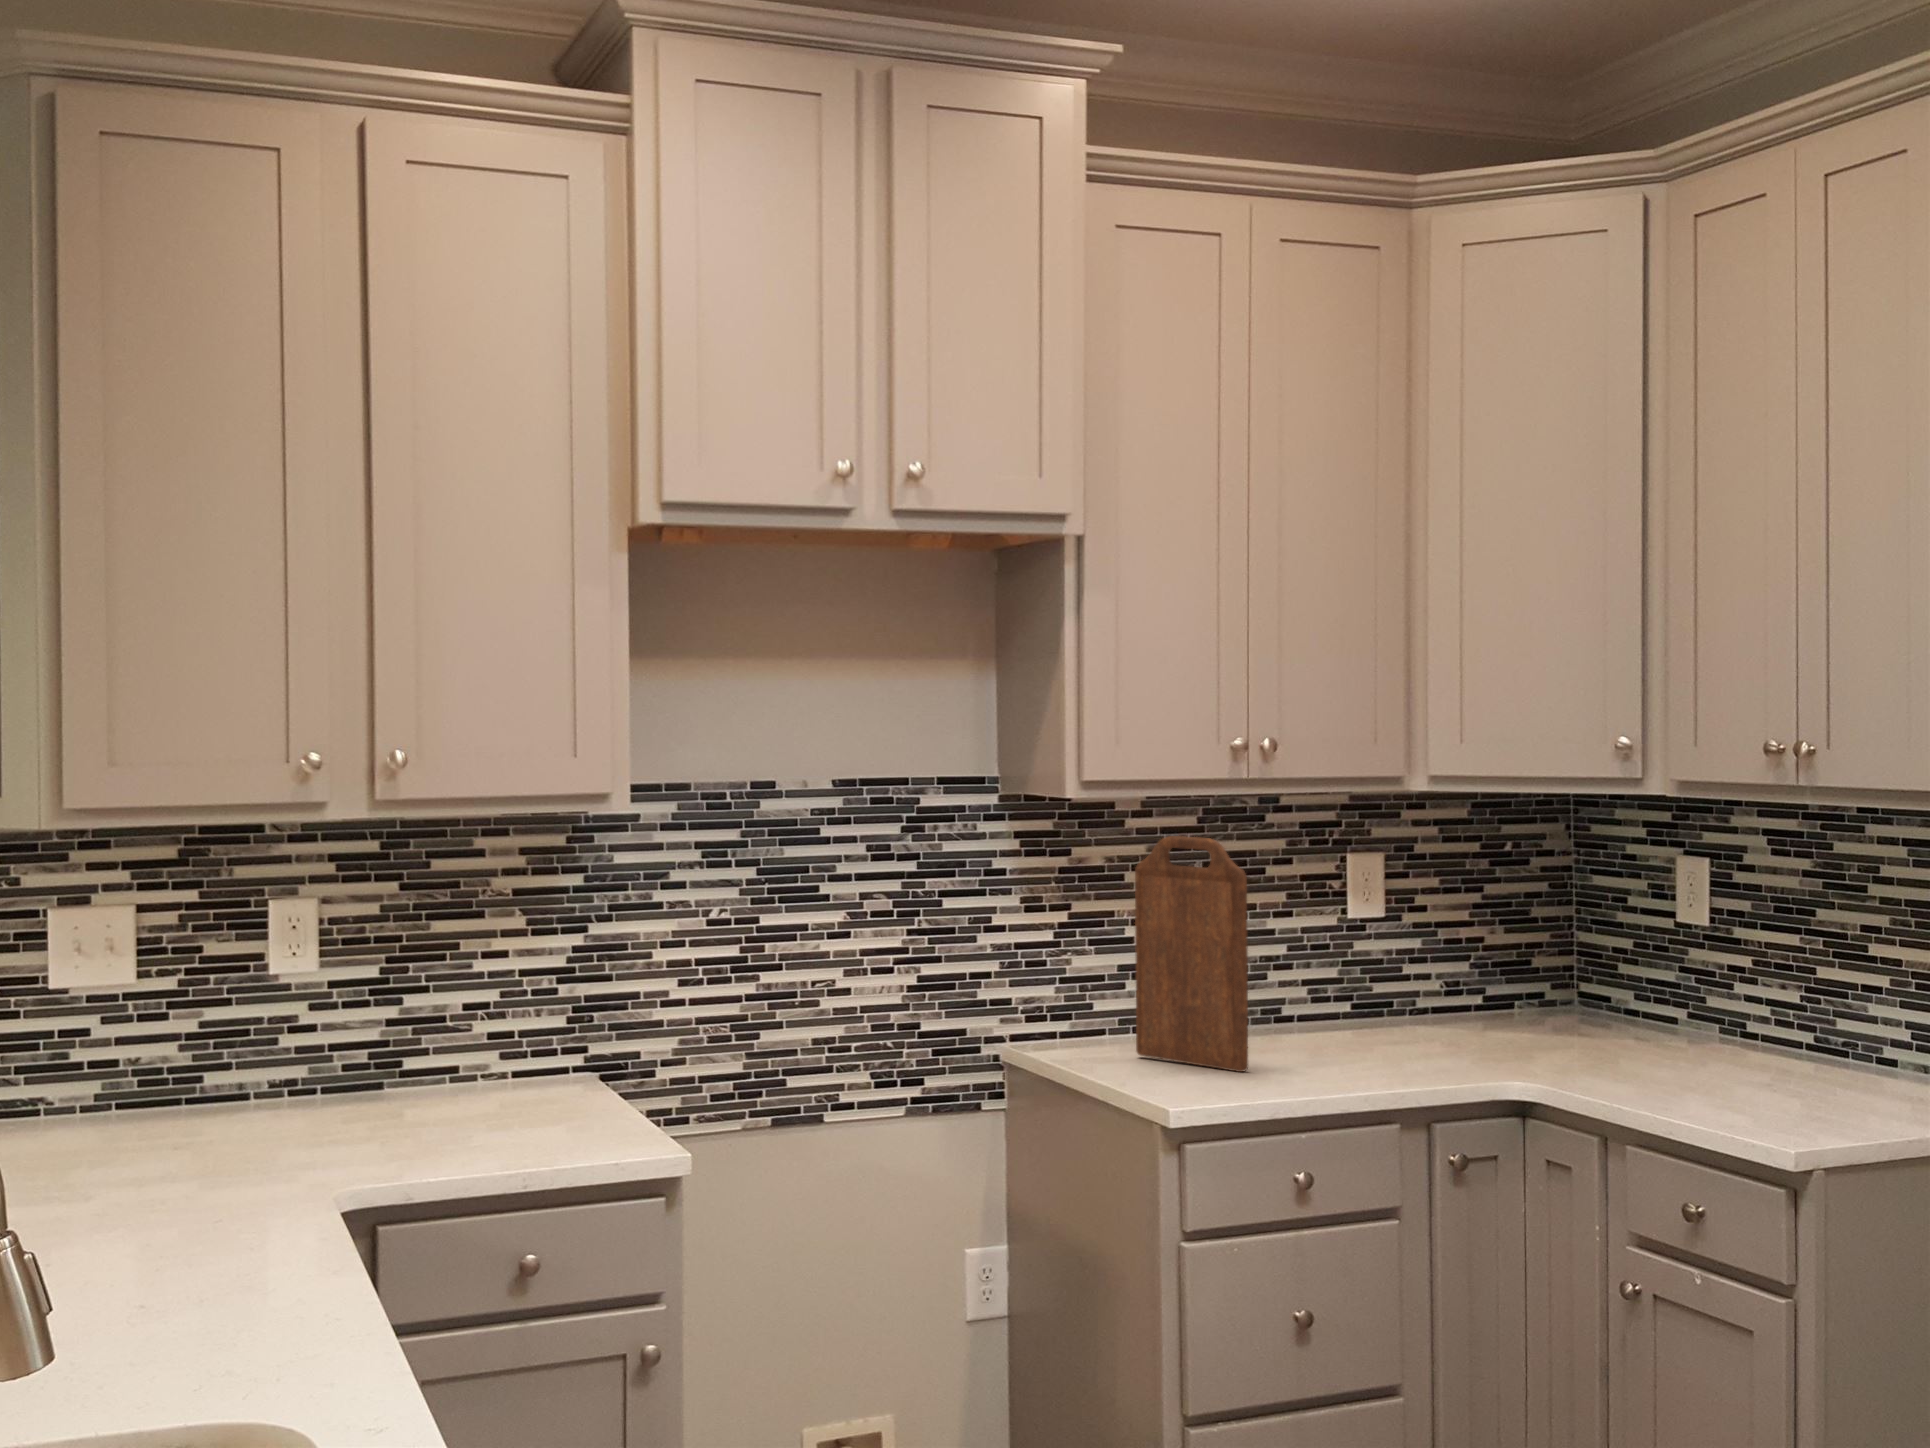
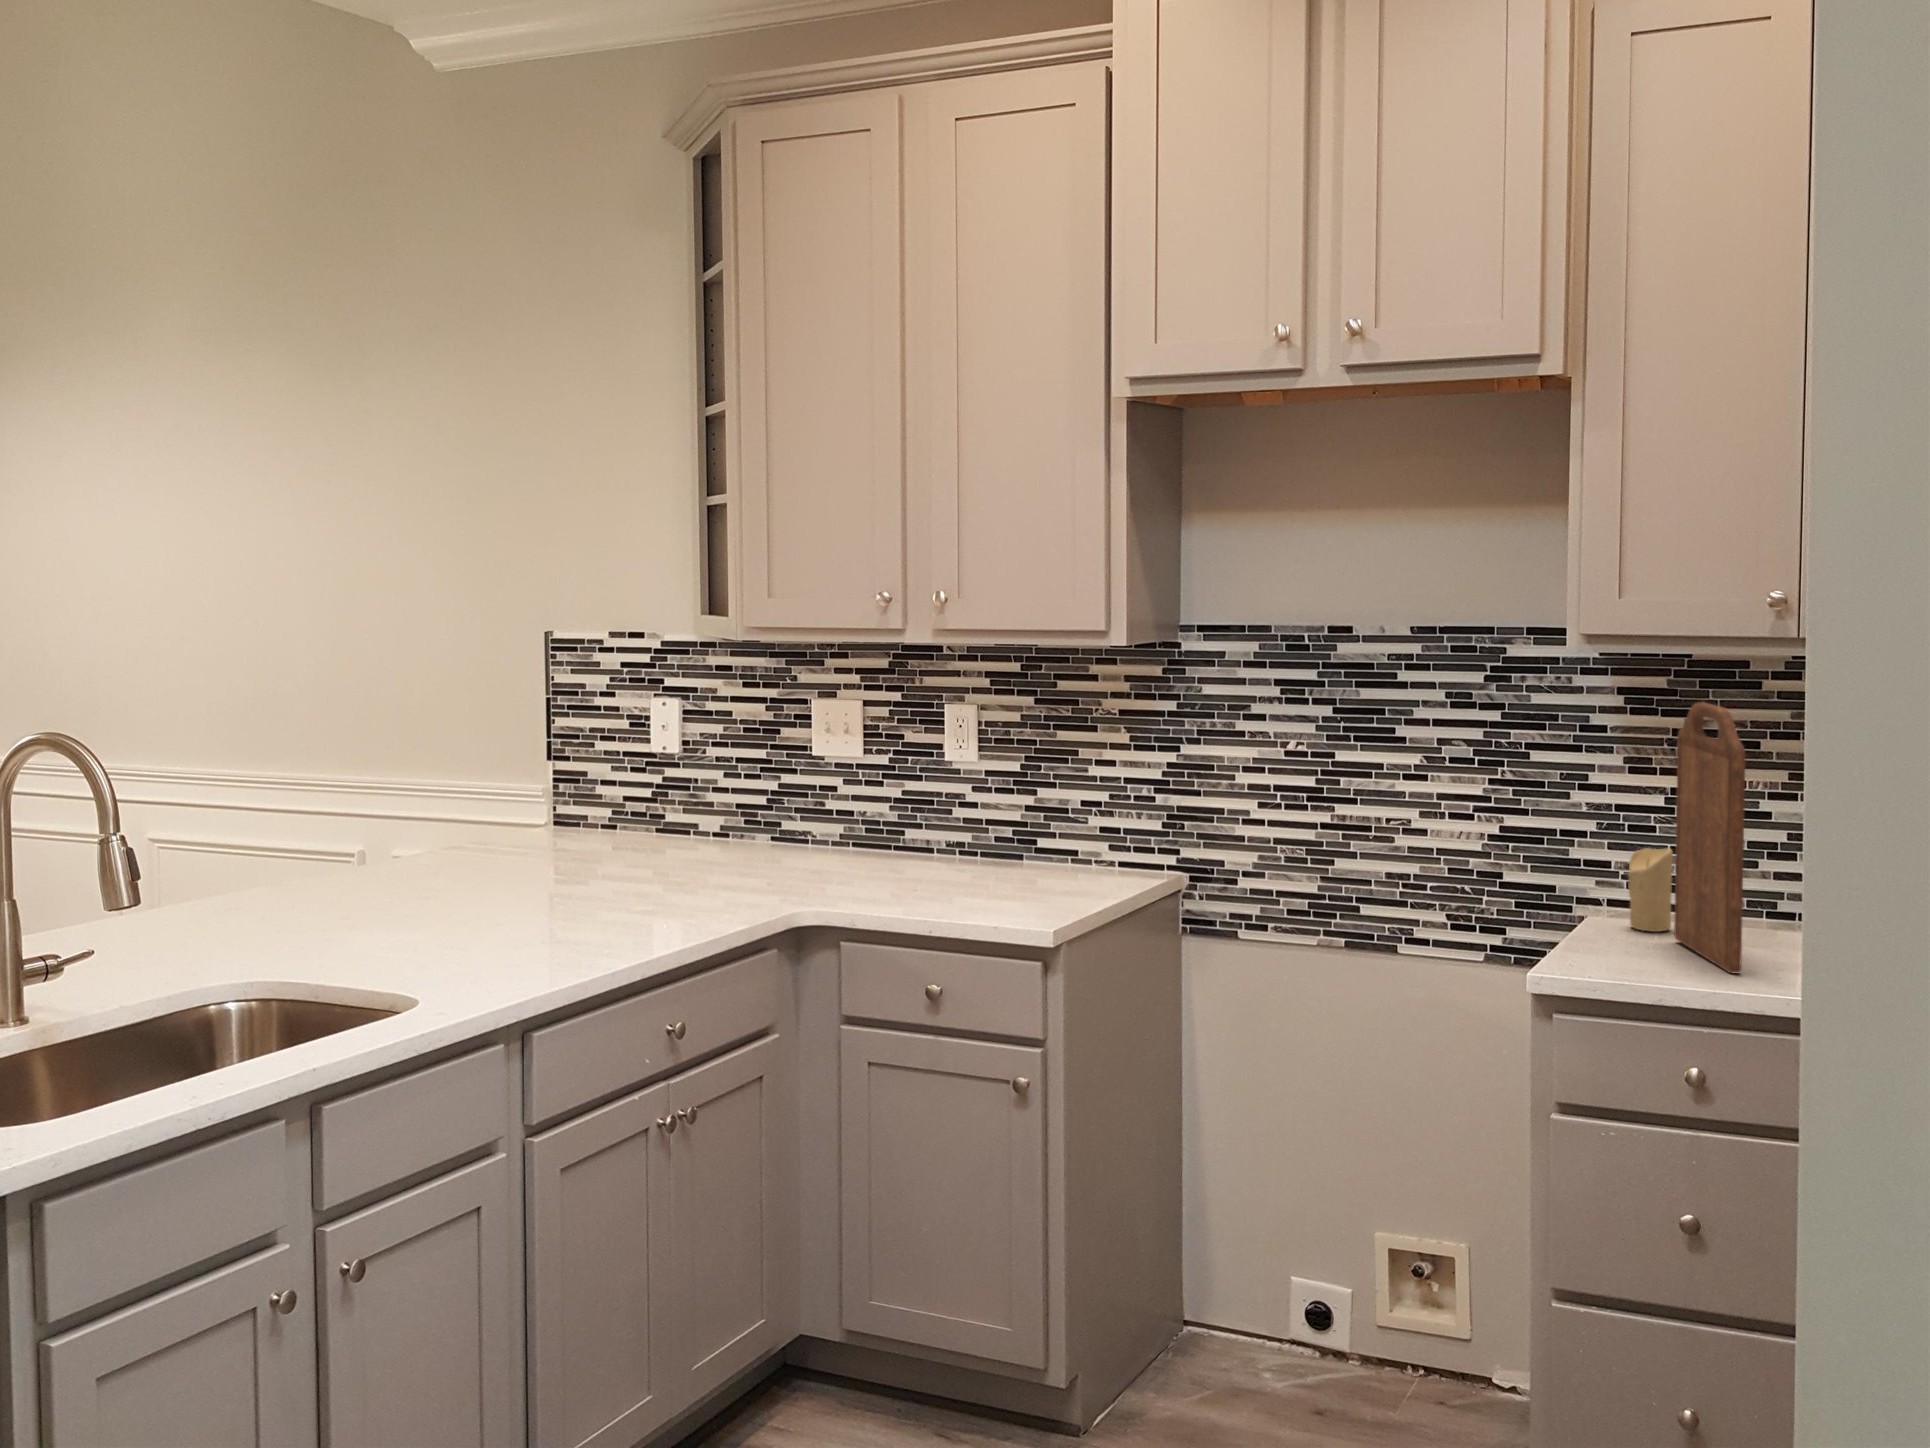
candle: none [1072,975,1110,1054] -> present [1628,848,1673,932]

